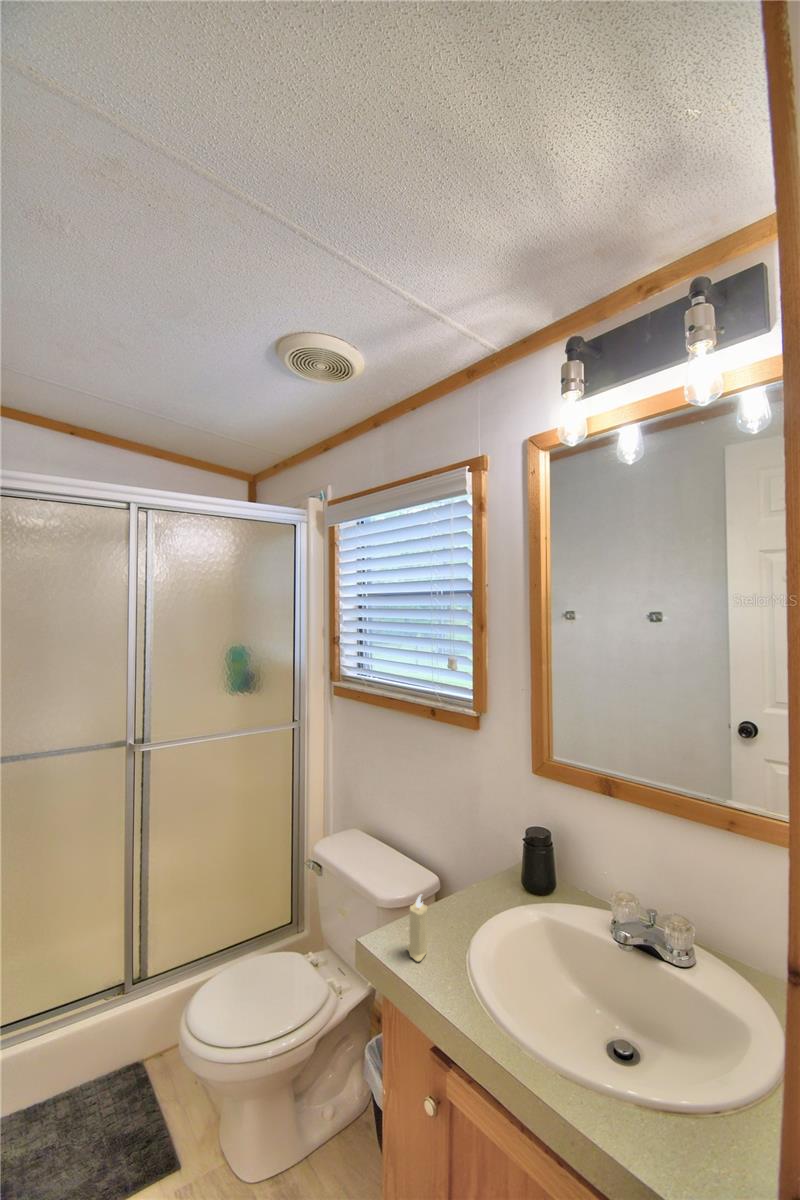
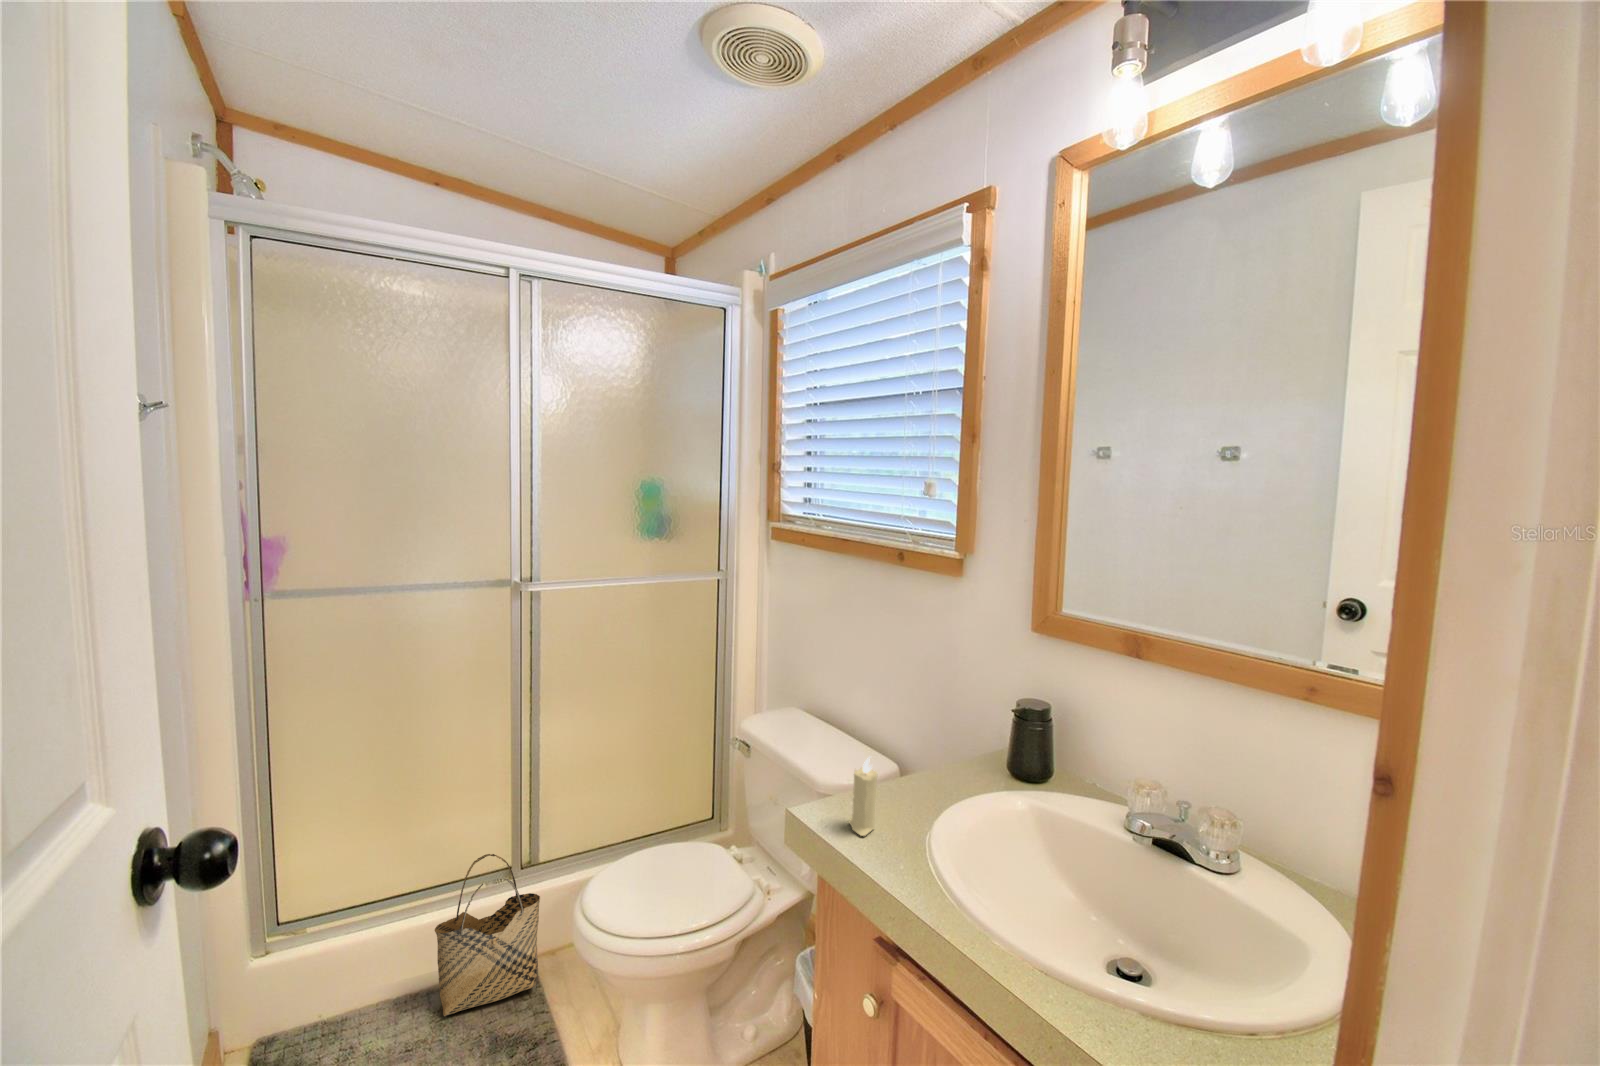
woven basket: none [54,979,148,1140] -> present [435,854,540,1016]

